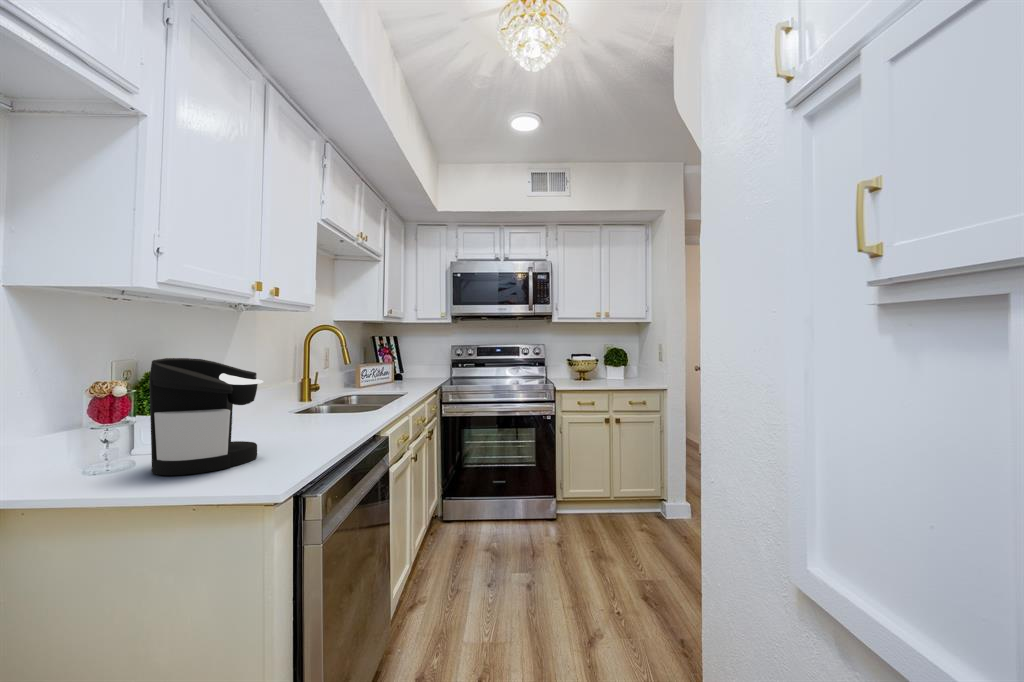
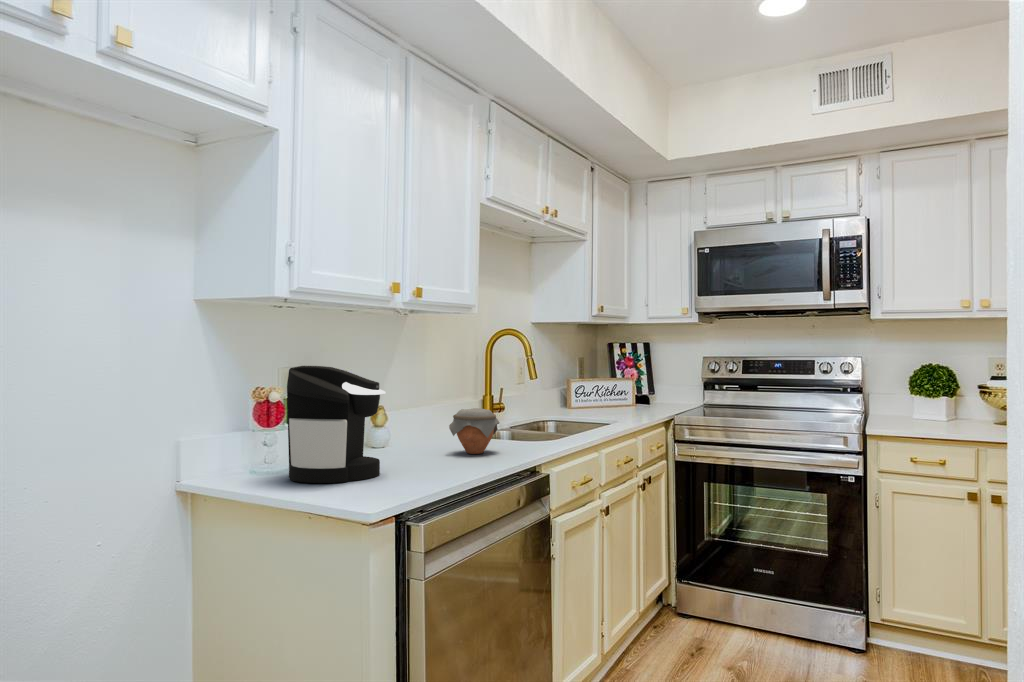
jar: none [303,390,347,428] -> present [449,408,499,454]

